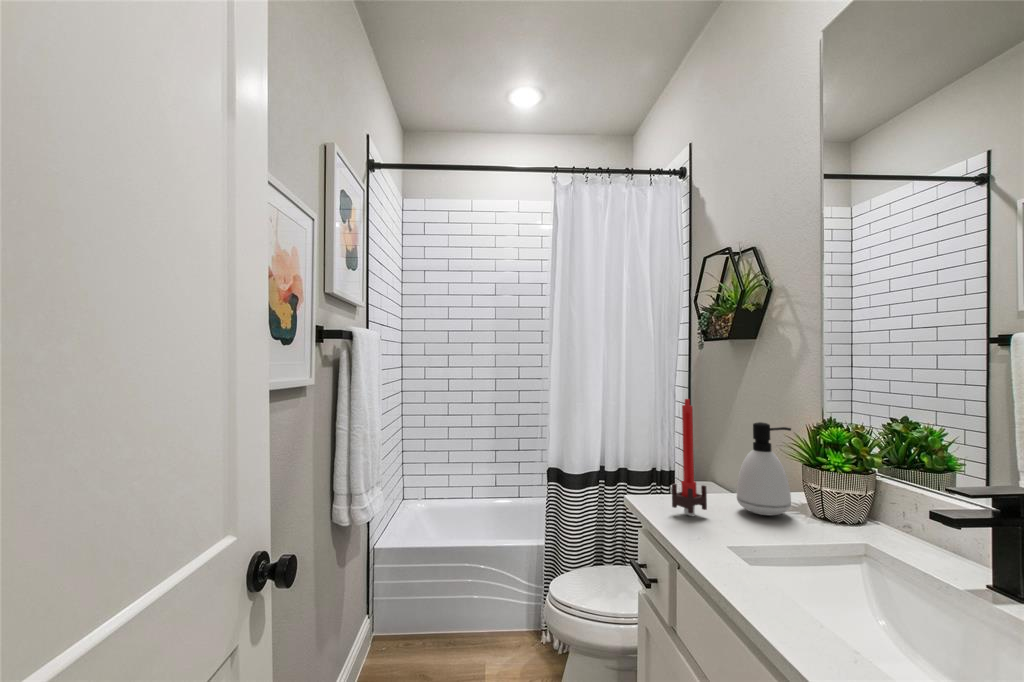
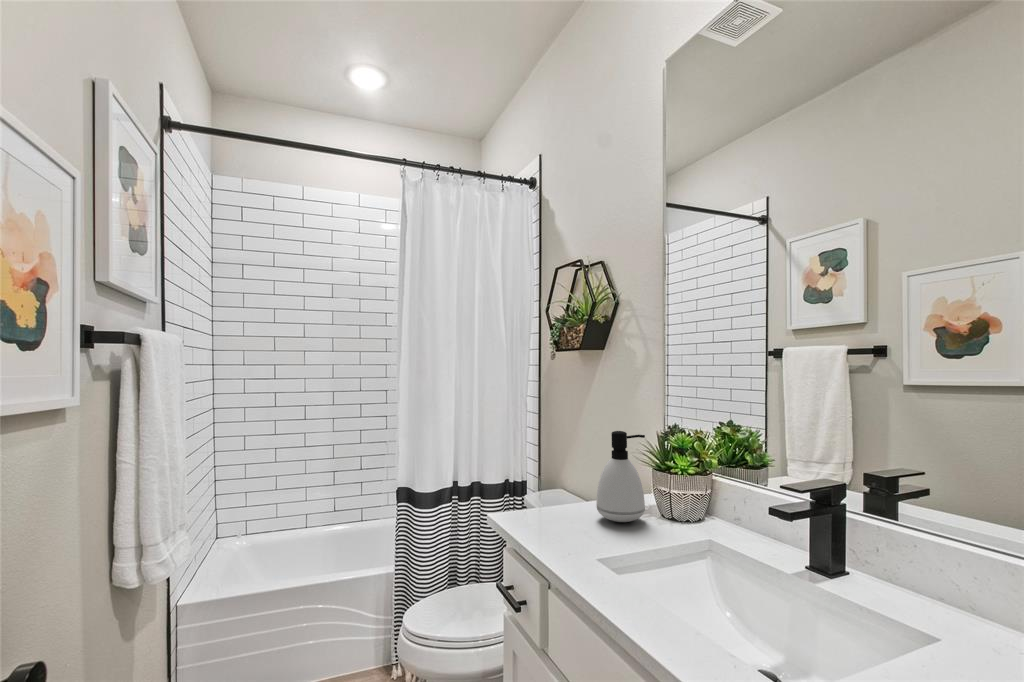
candle: present [672,399,707,516] -> none [537,410,571,532]

